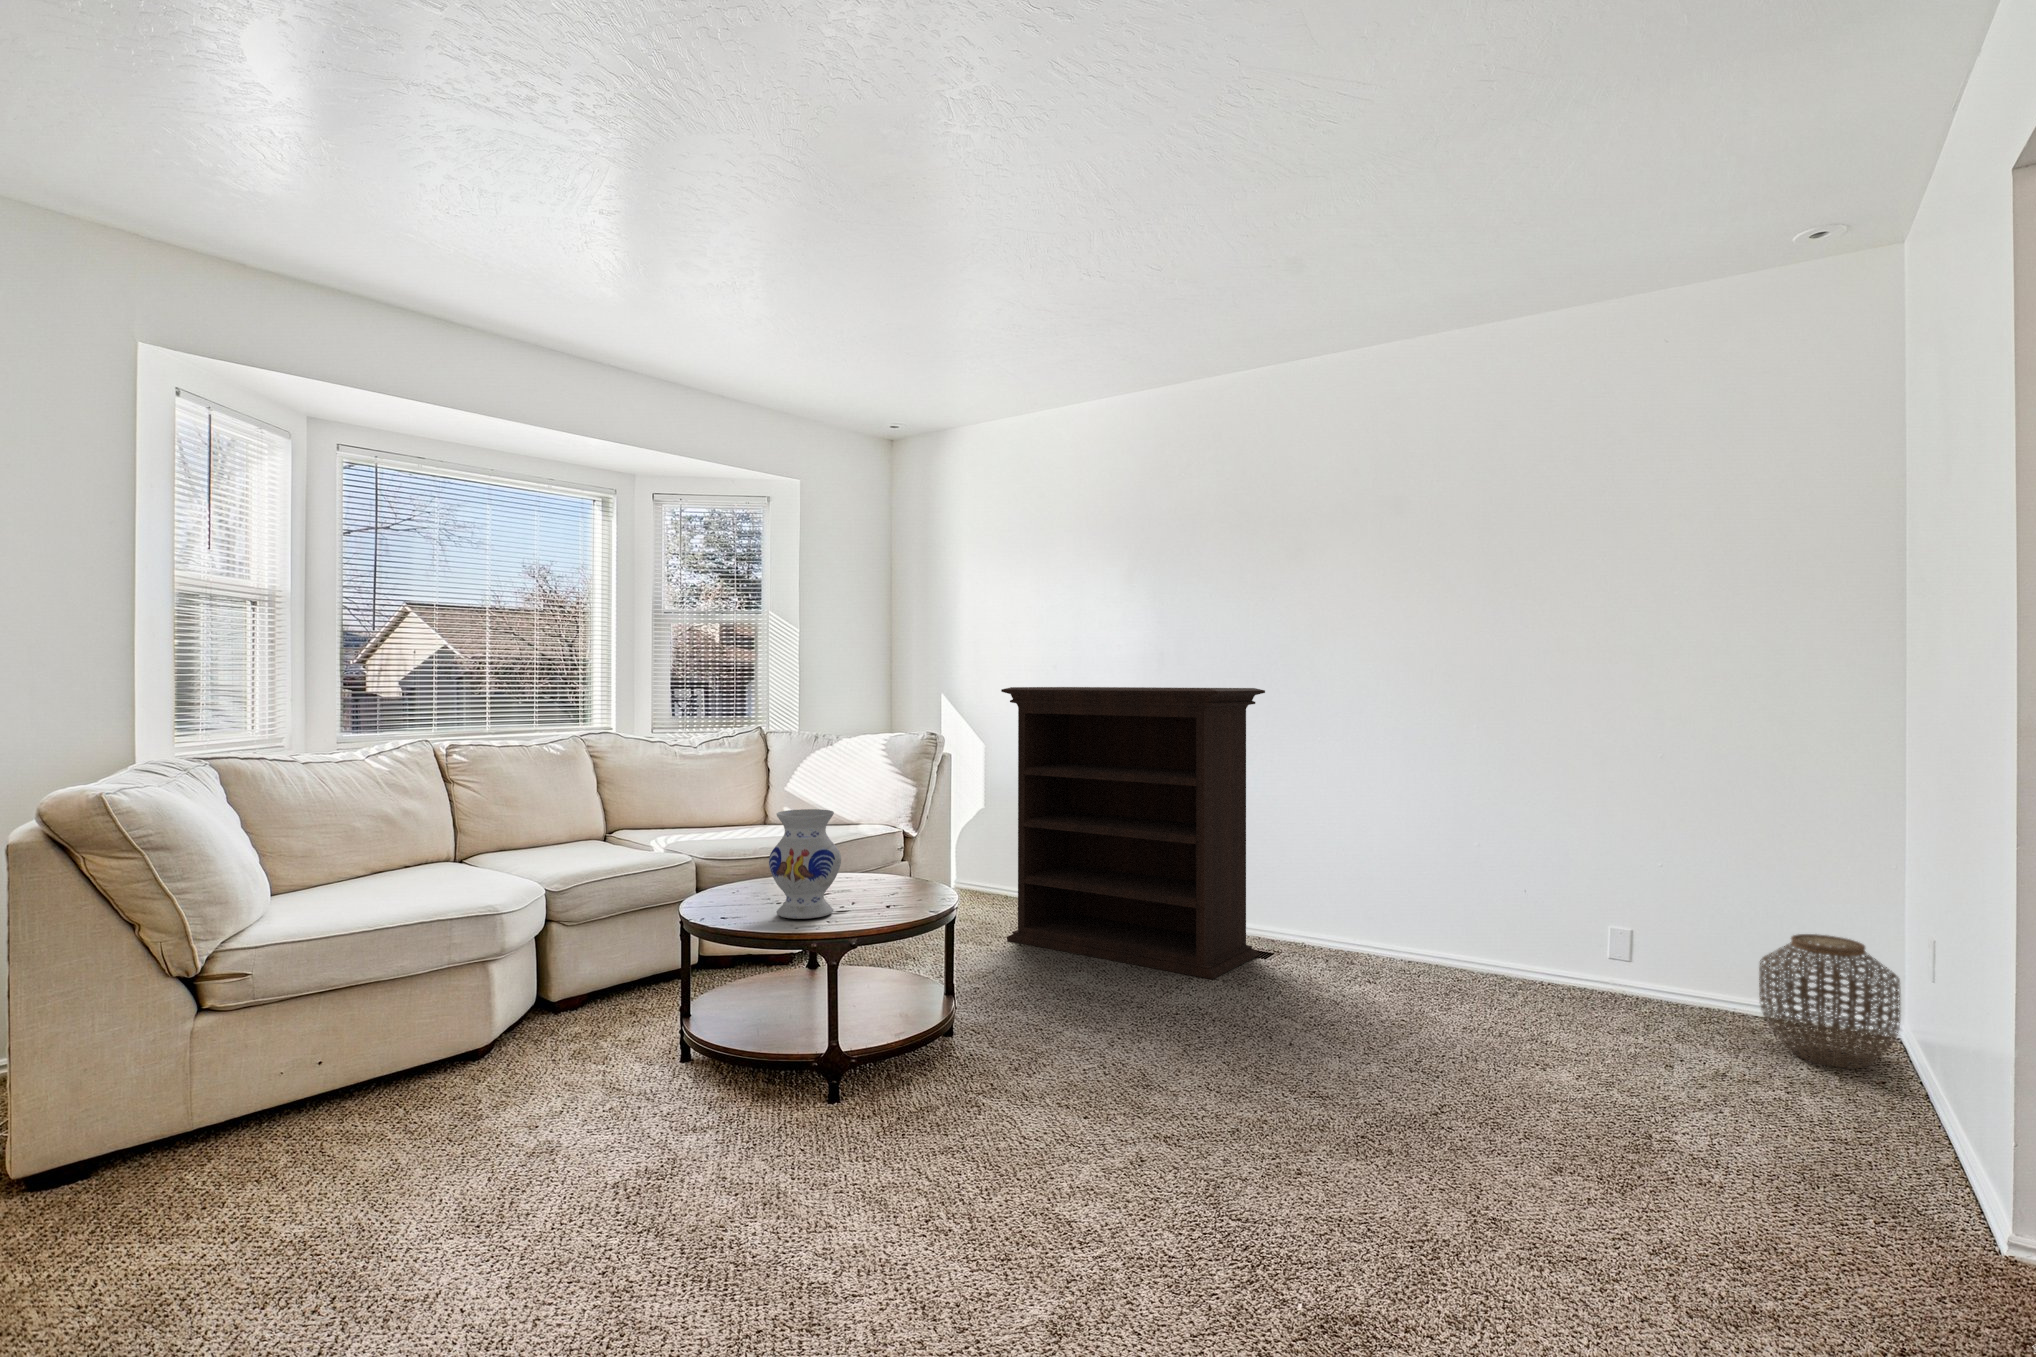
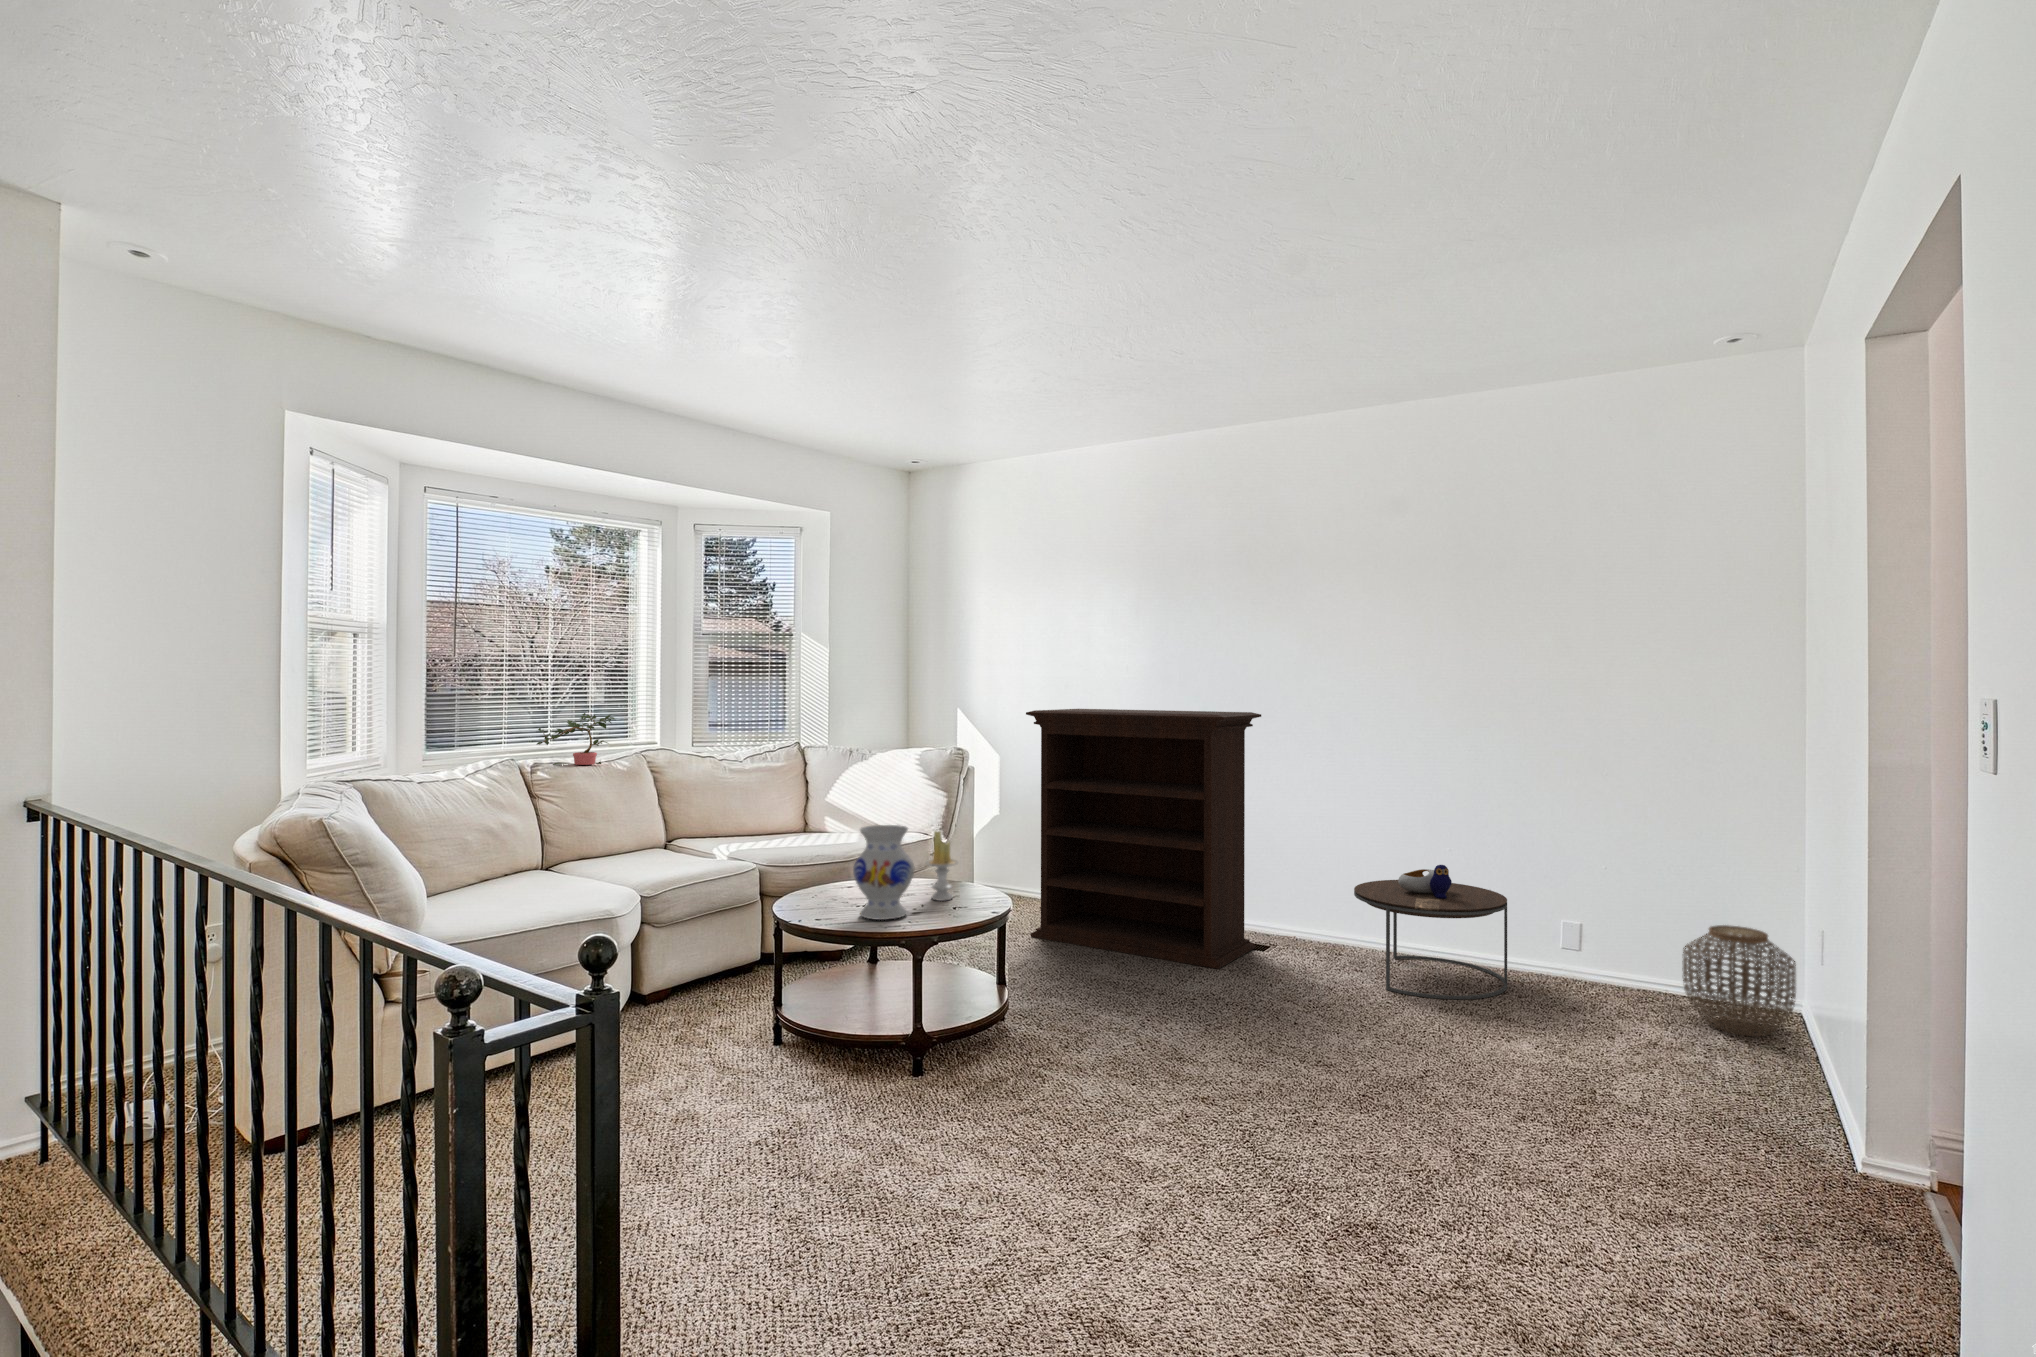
potted plant: none [456,689,543,746] -> present [537,713,615,765]
candle: none [861,817,901,898] -> present [926,831,959,901]
side table: none [1369,861,1548,1018] -> present [1354,865,1507,999]

